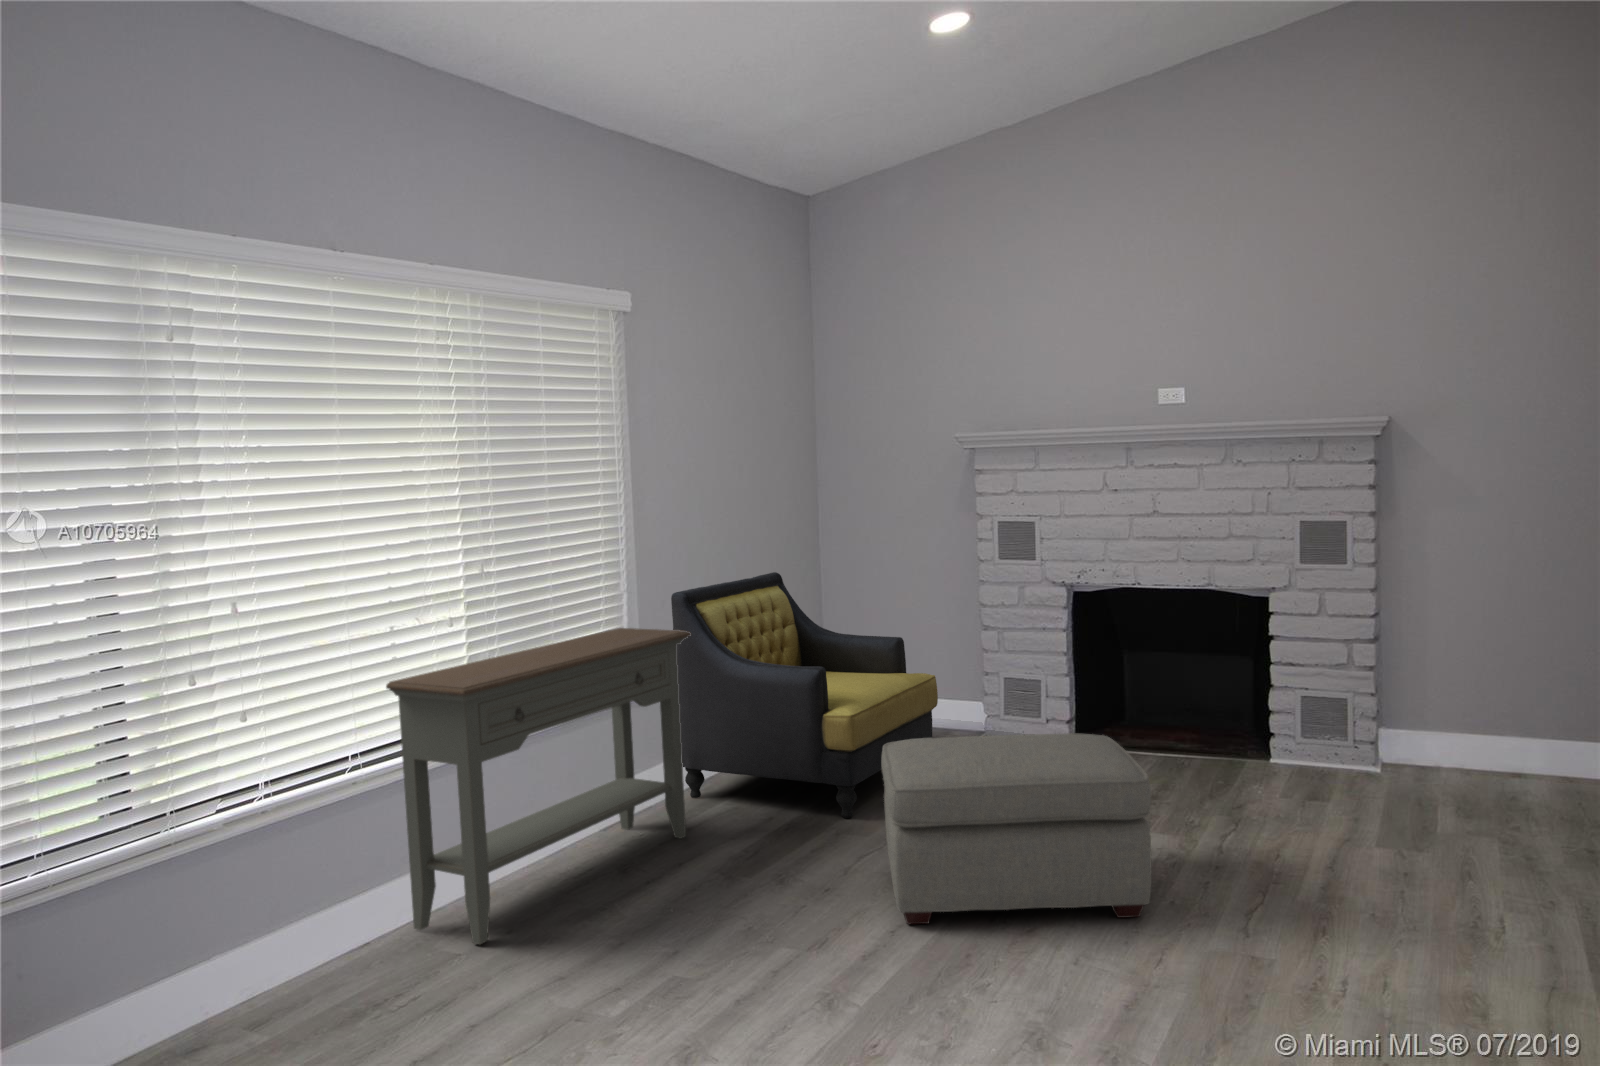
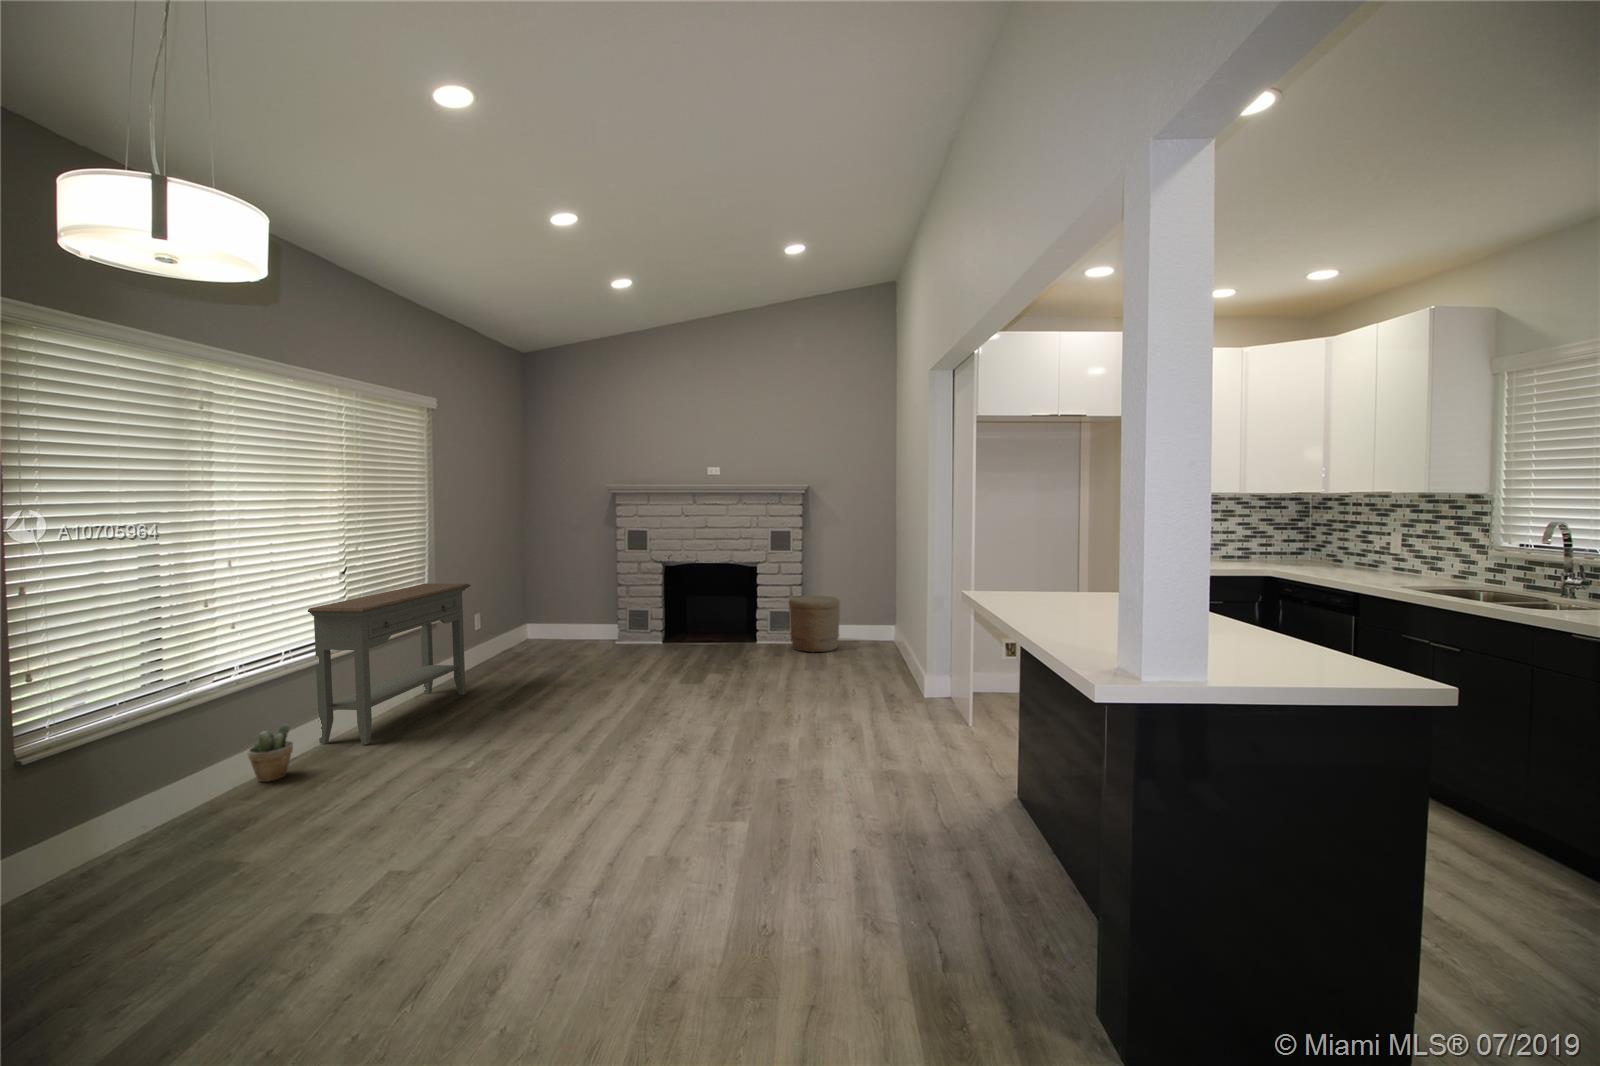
armchair: present [671,572,938,818] -> none [451,556,598,679]
woven basket: none [1346,664,1479,798] -> present [789,596,840,652]
ottoman: present [882,733,1151,924] -> none [579,626,705,714]
potted plant: none [260,905,336,1016] -> present [247,724,293,782]

